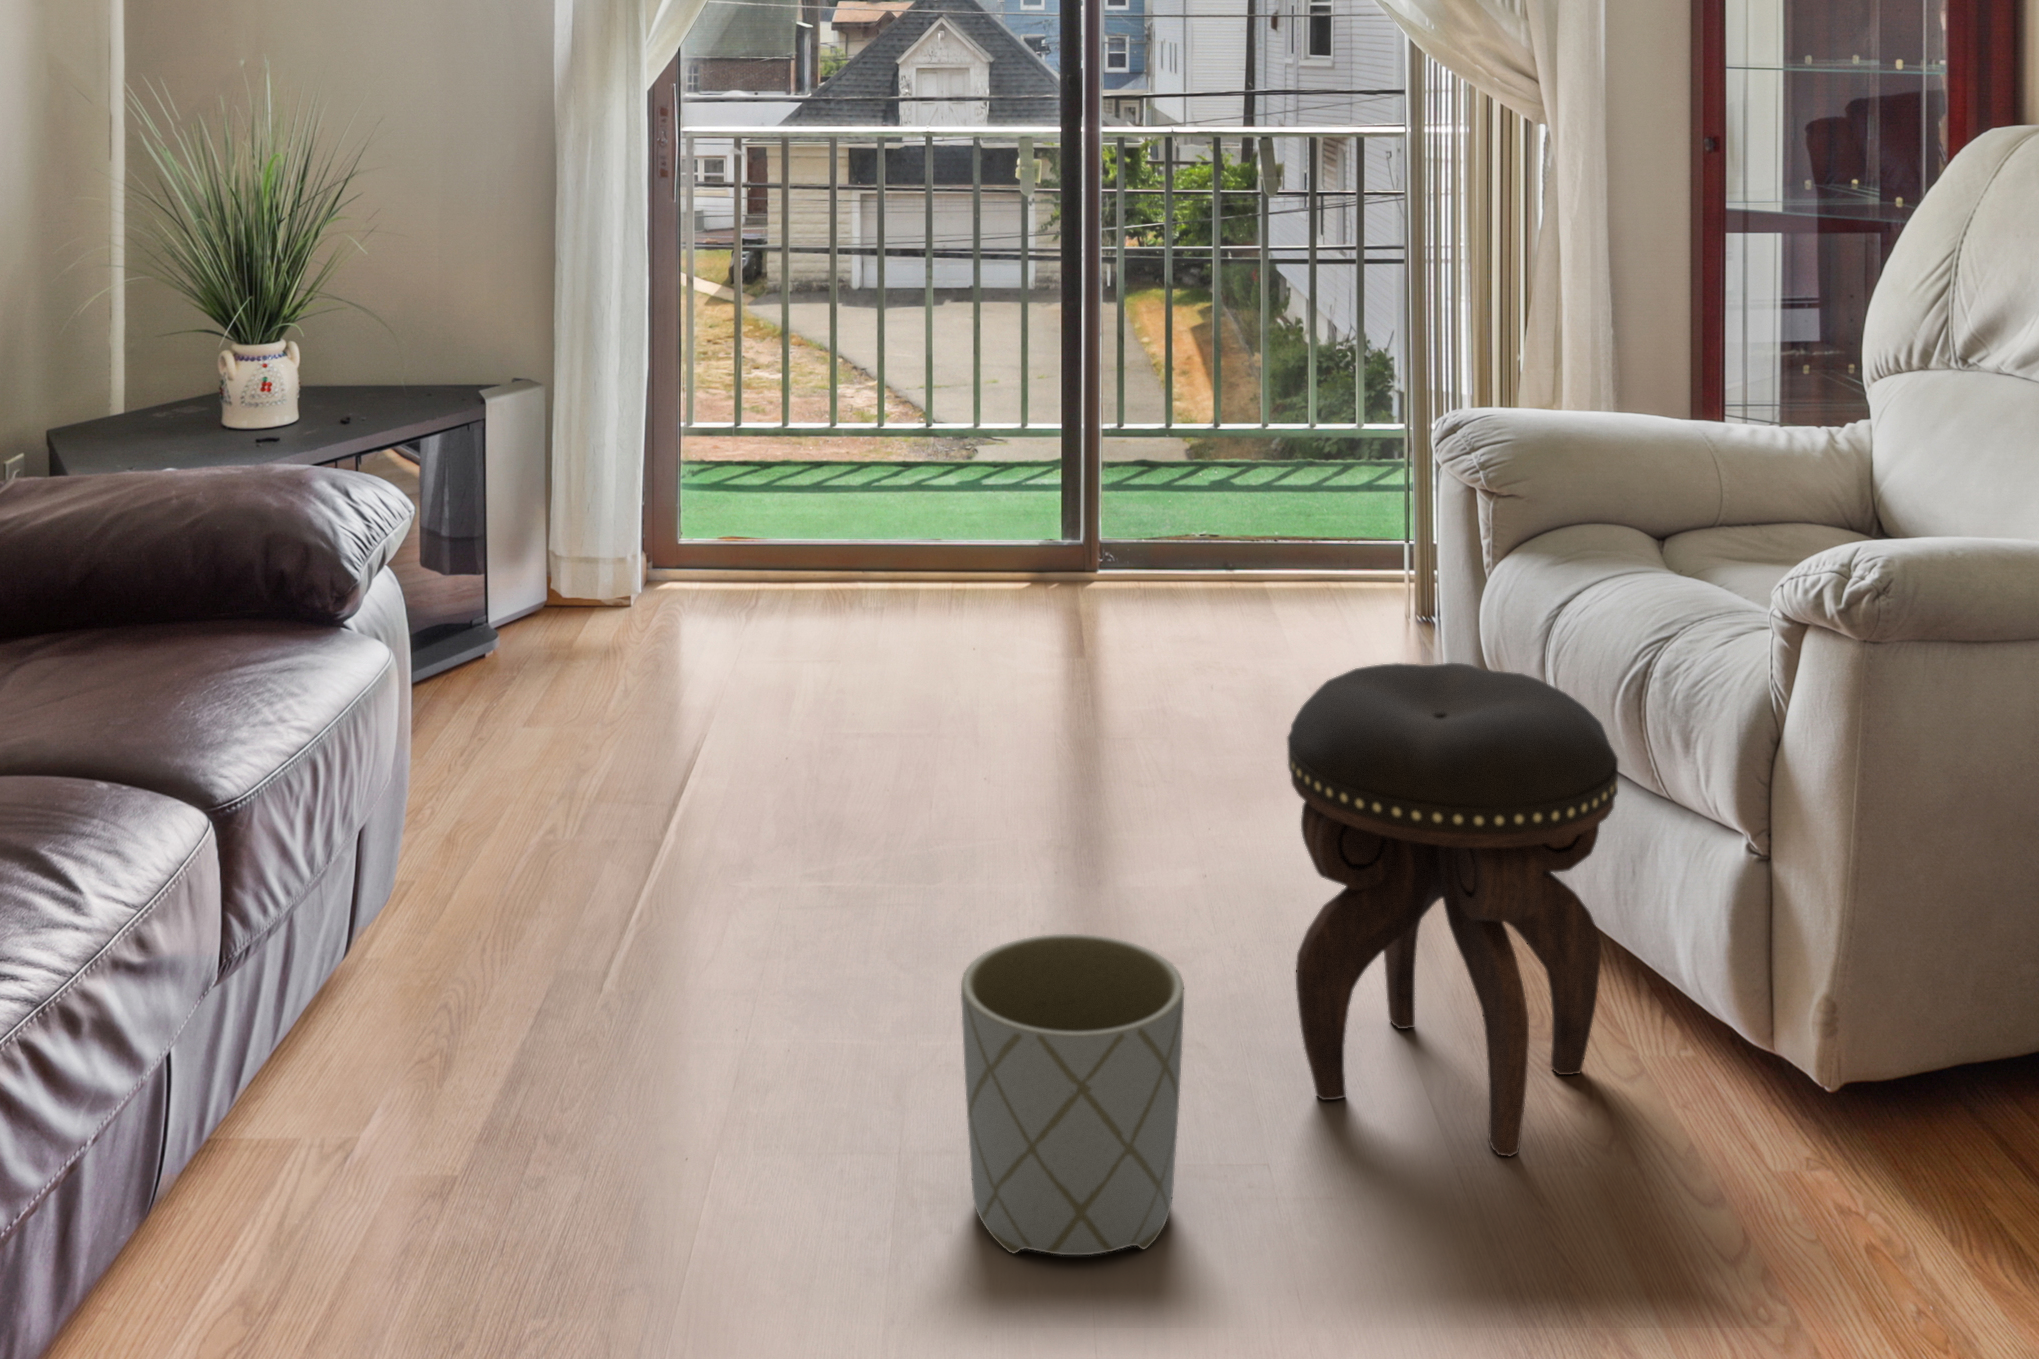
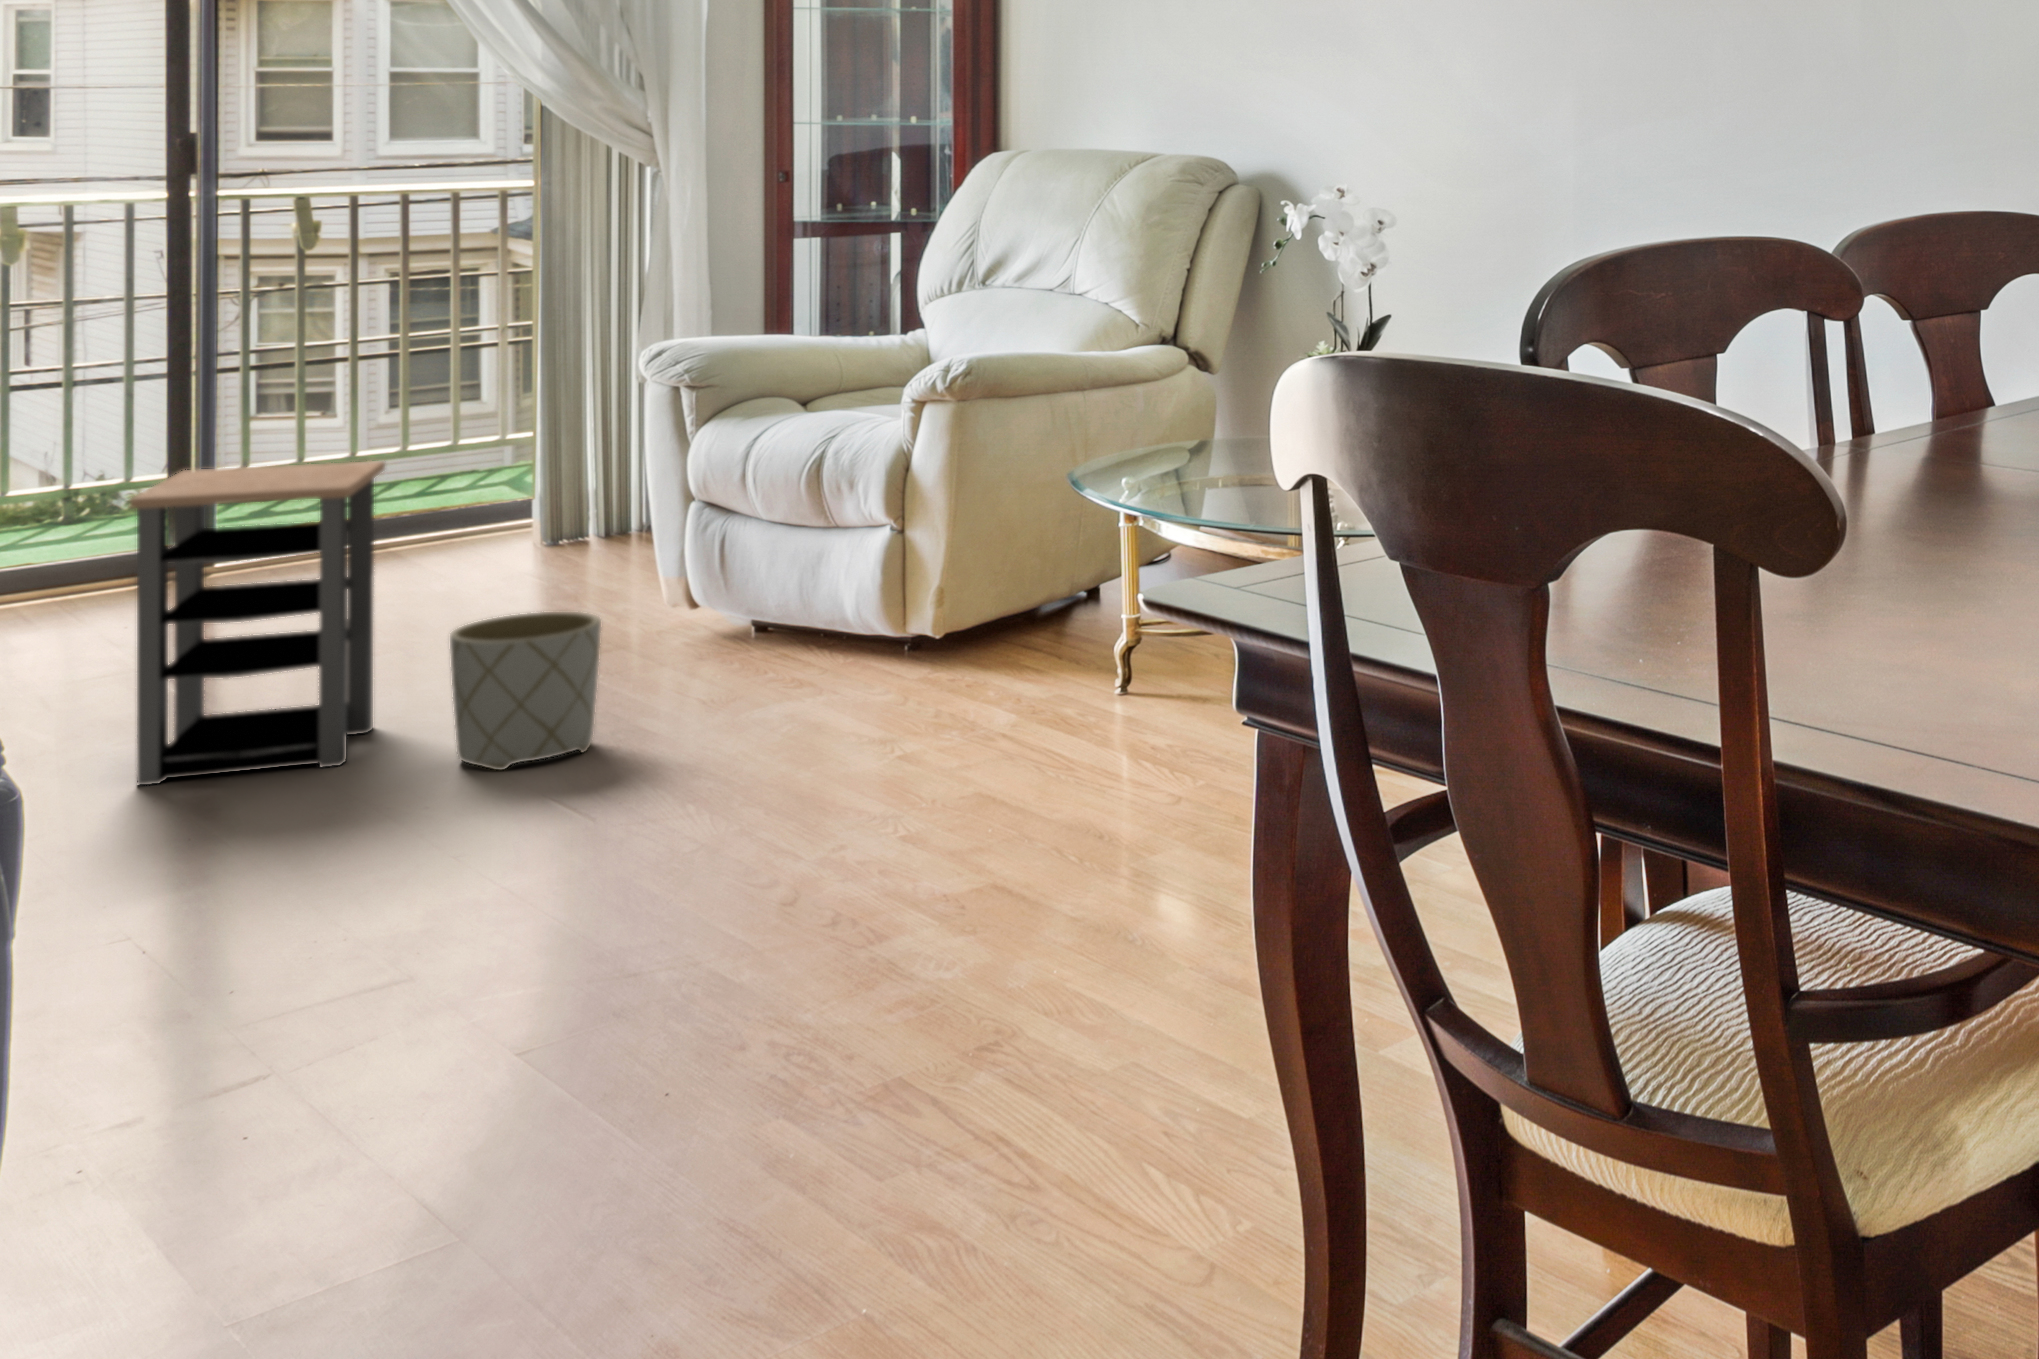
side table: none [634,576,986,1123] -> present [130,461,385,785]
footstool: present [1287,663,1618,1156] -> none [618,454,826,699]

